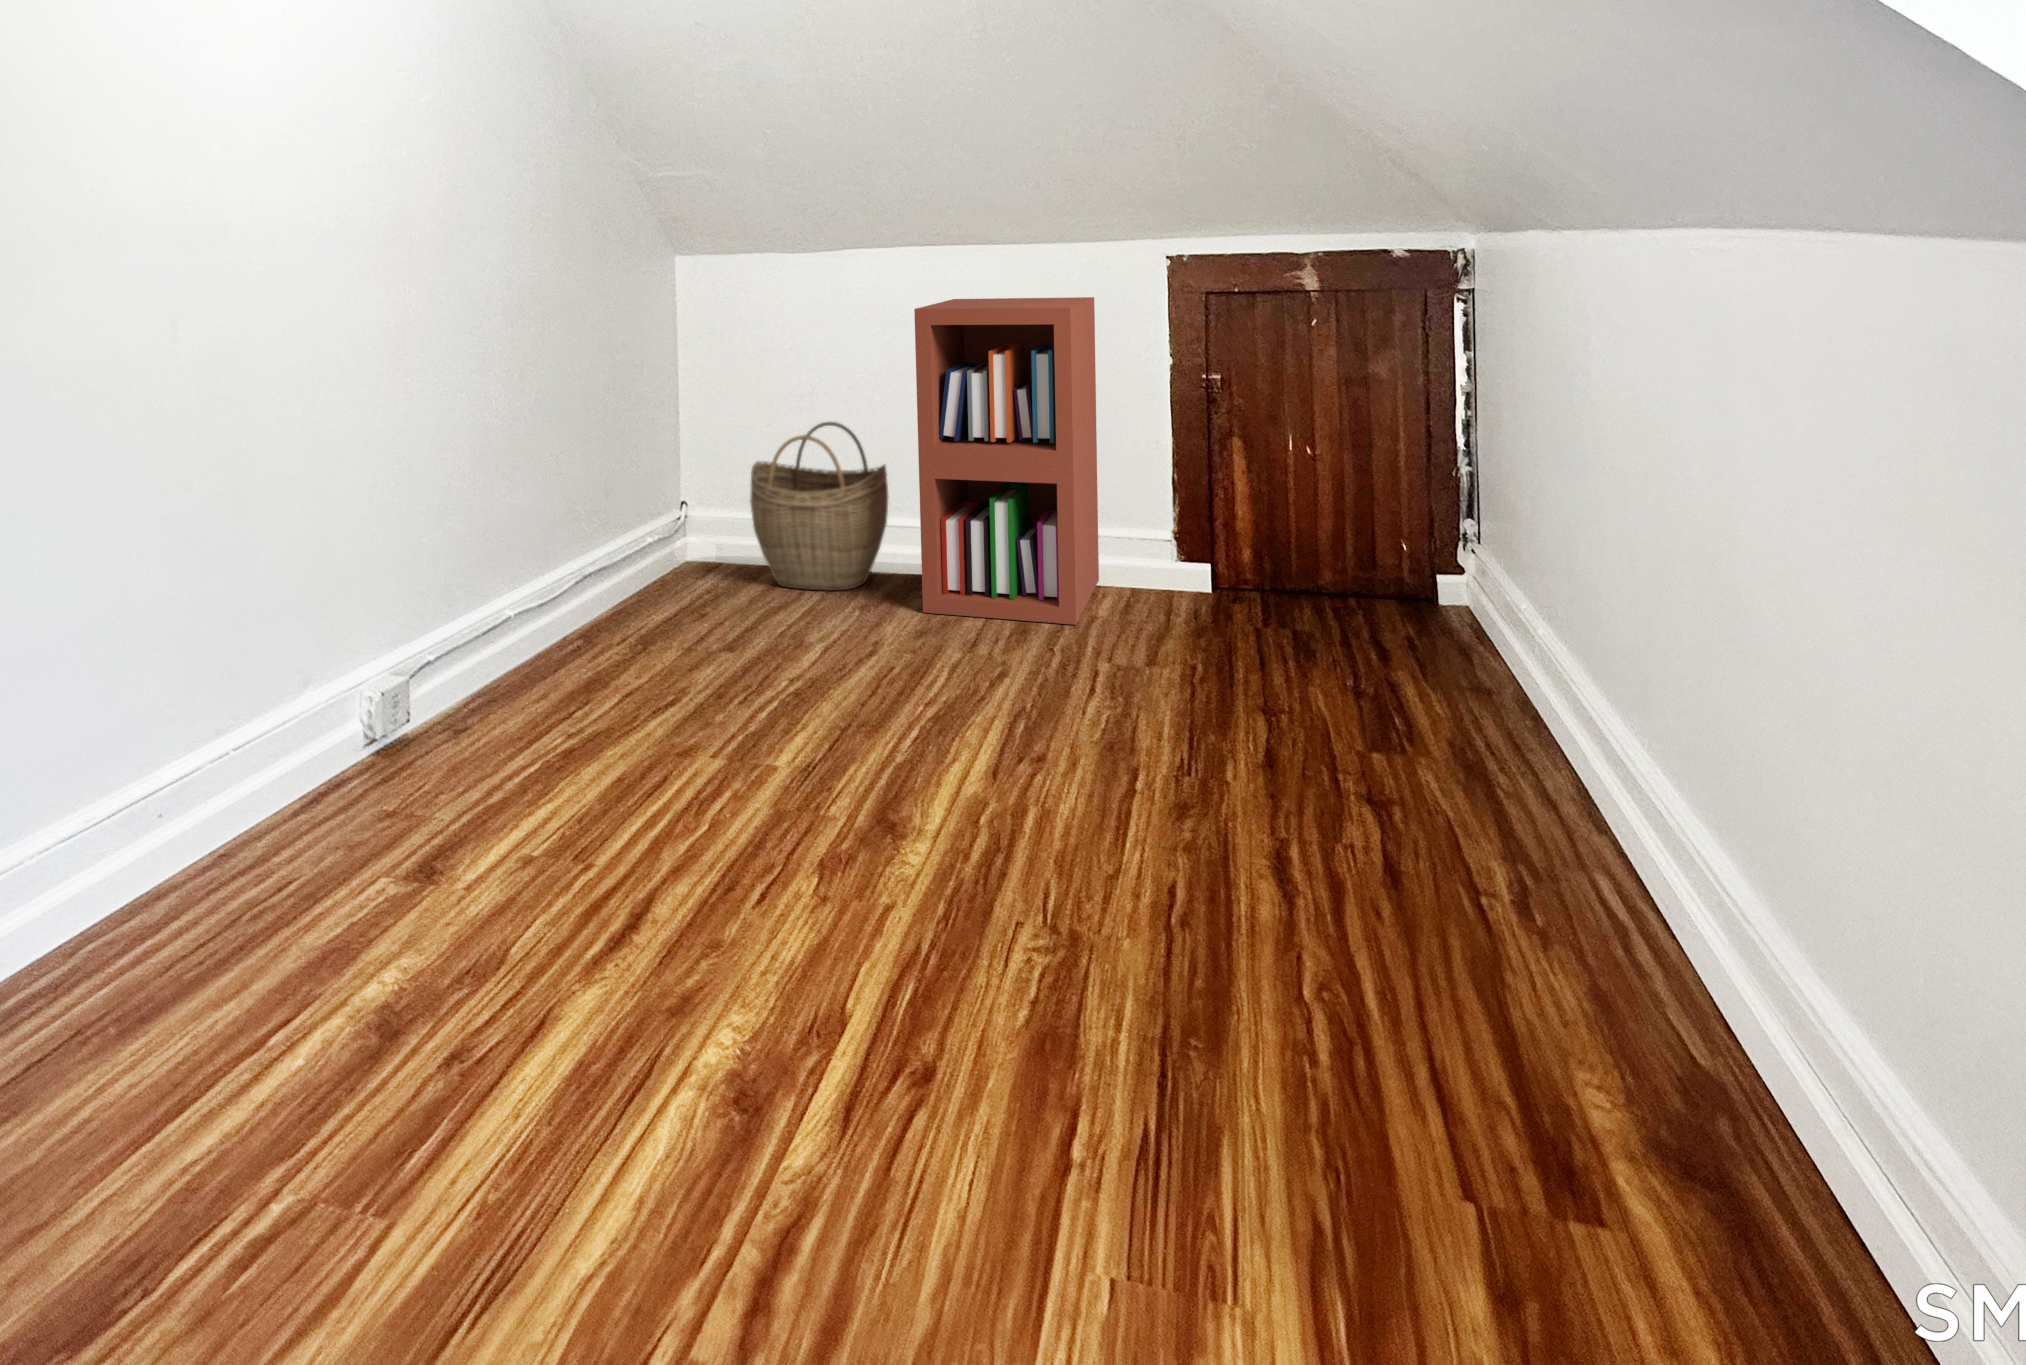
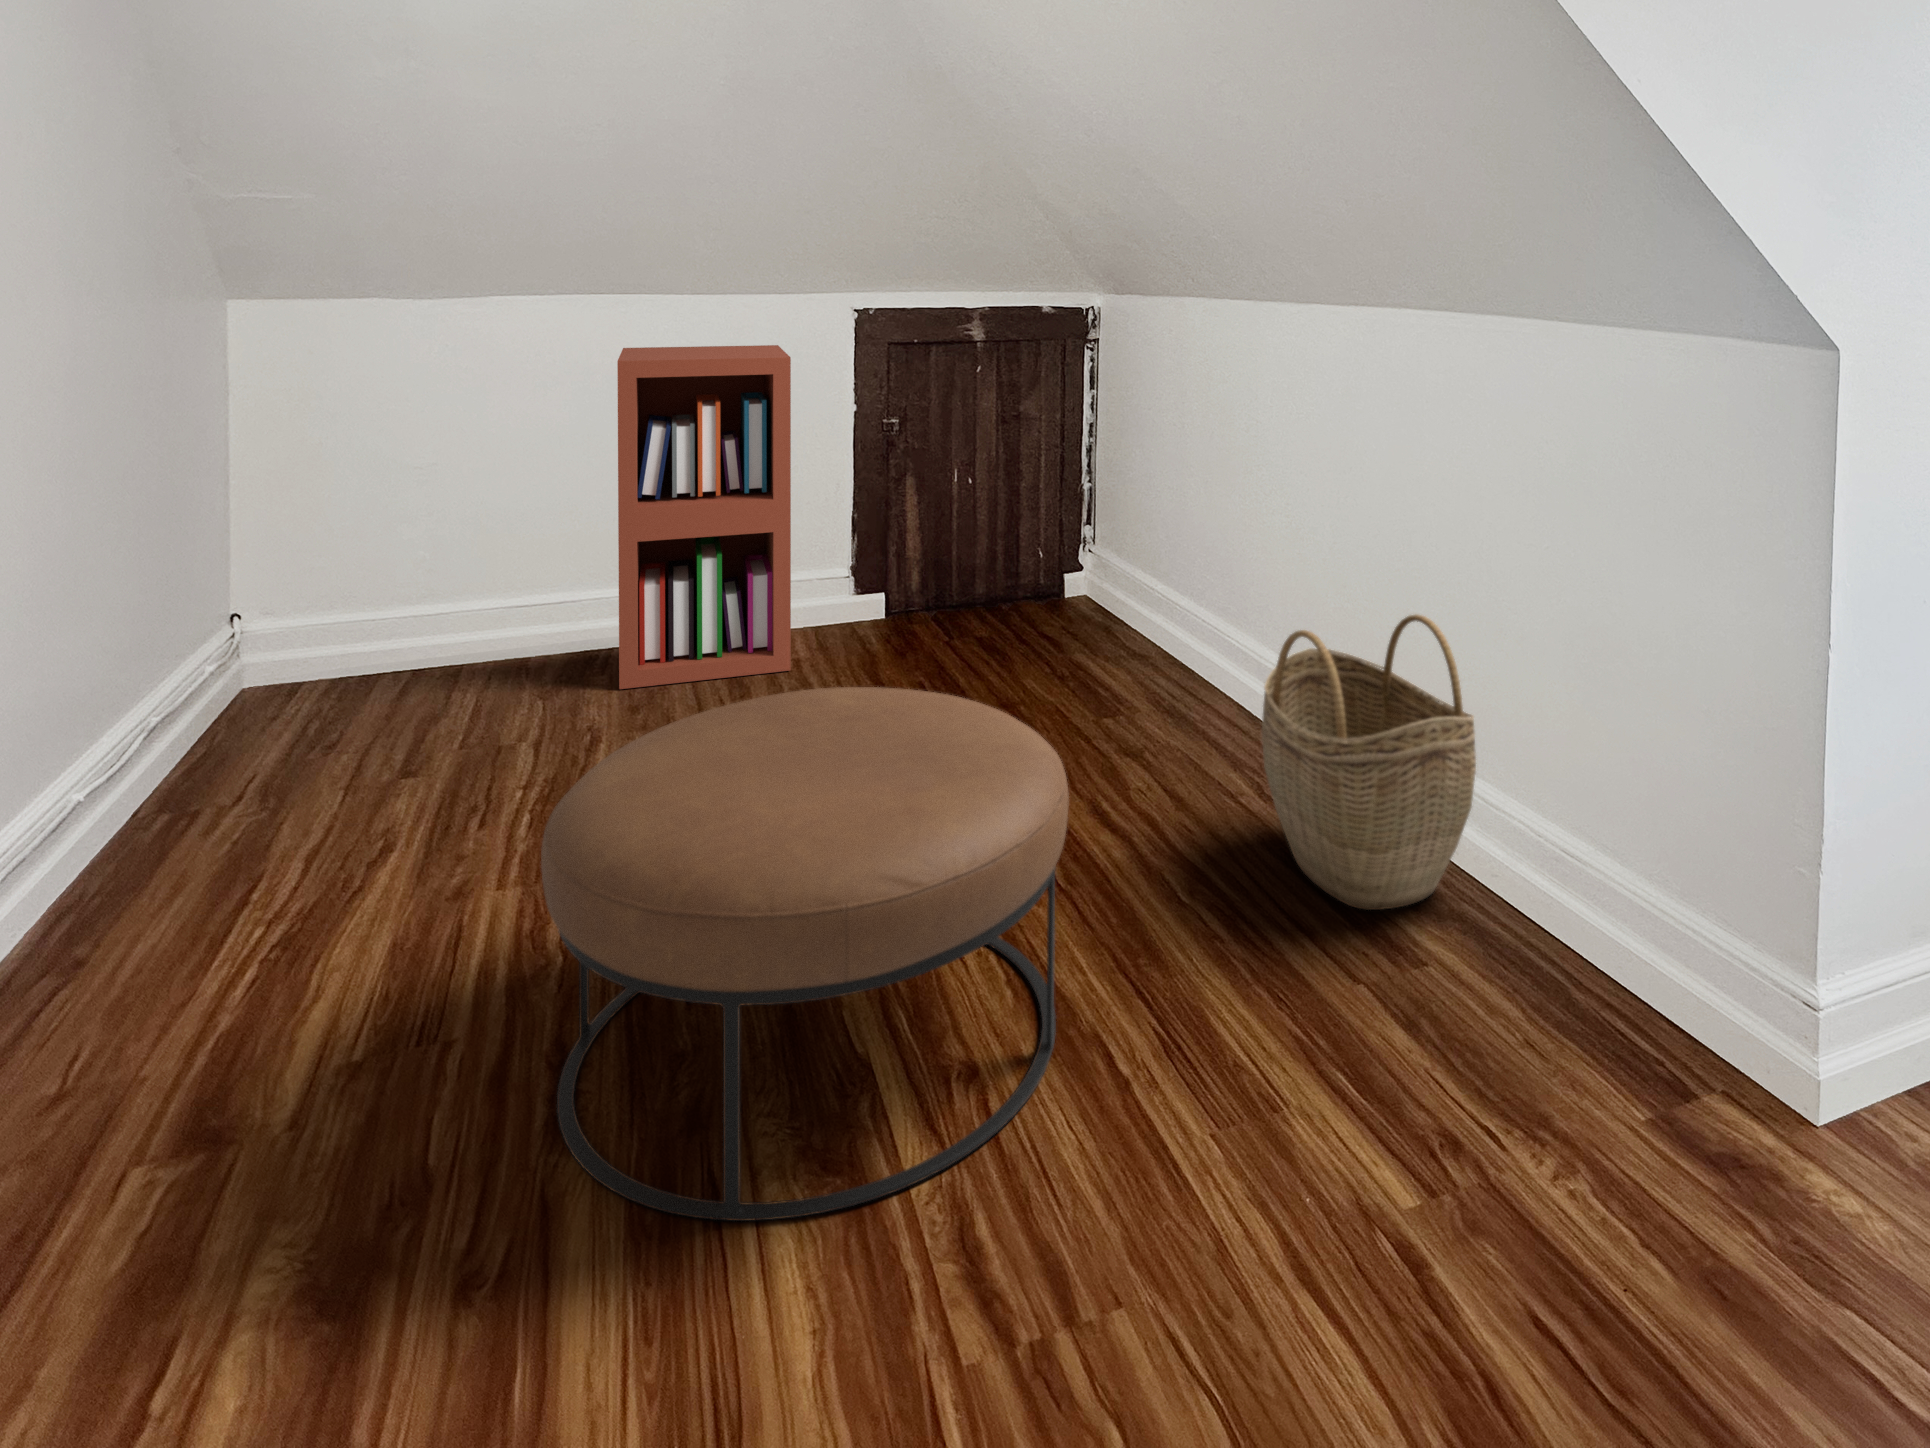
woven basket: present [750,422,888,590] -> present [1262,614,1476,910]
ottoman: none [562,633,1078,1158] -> present [541,687,1069,1221]

